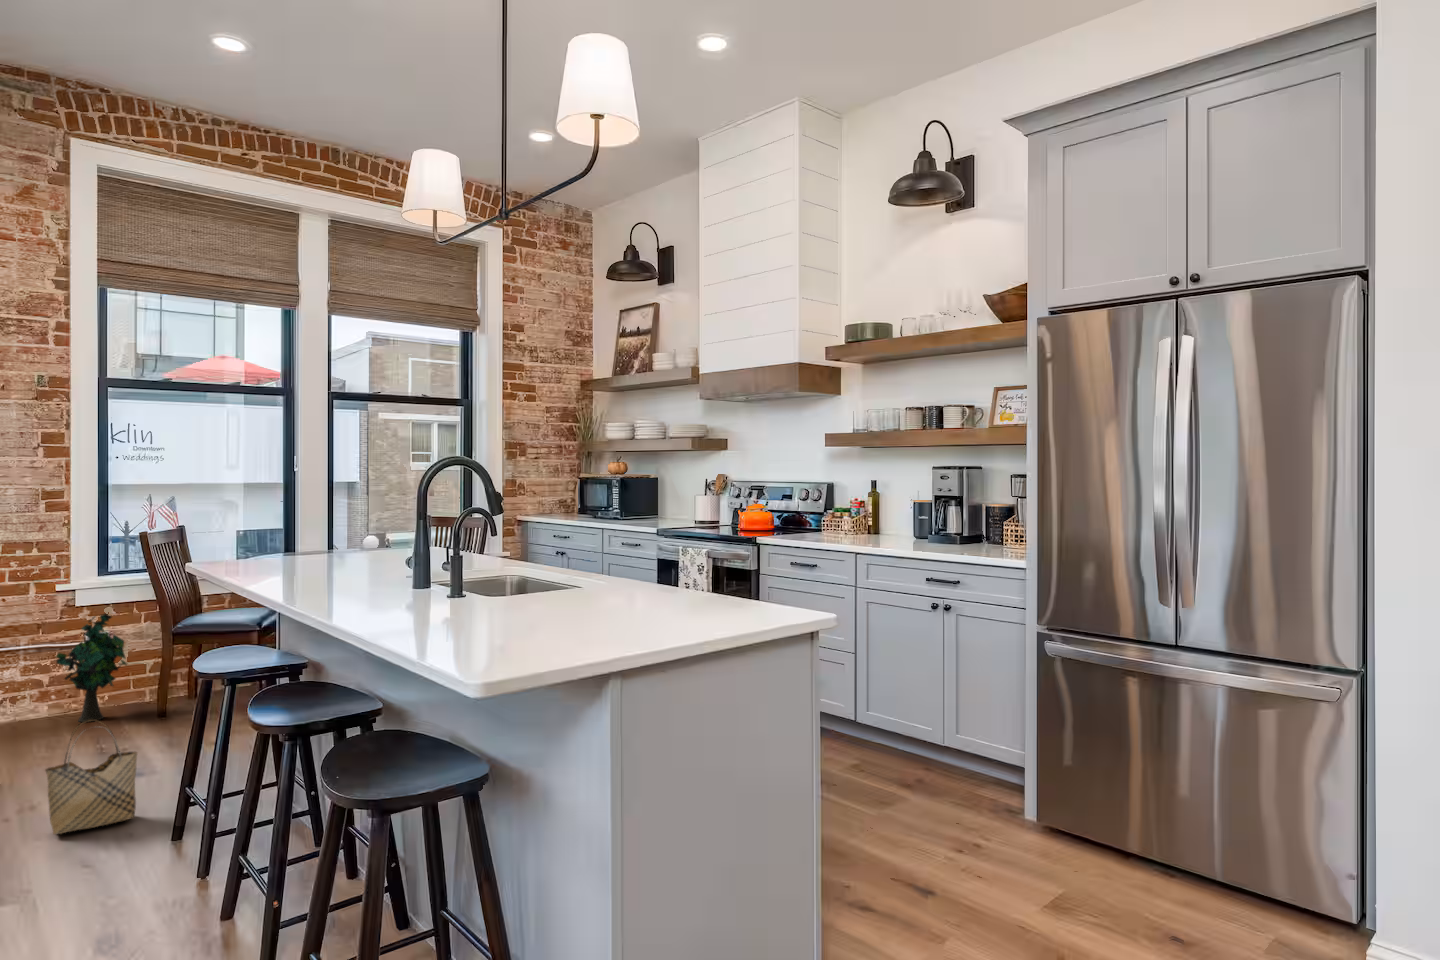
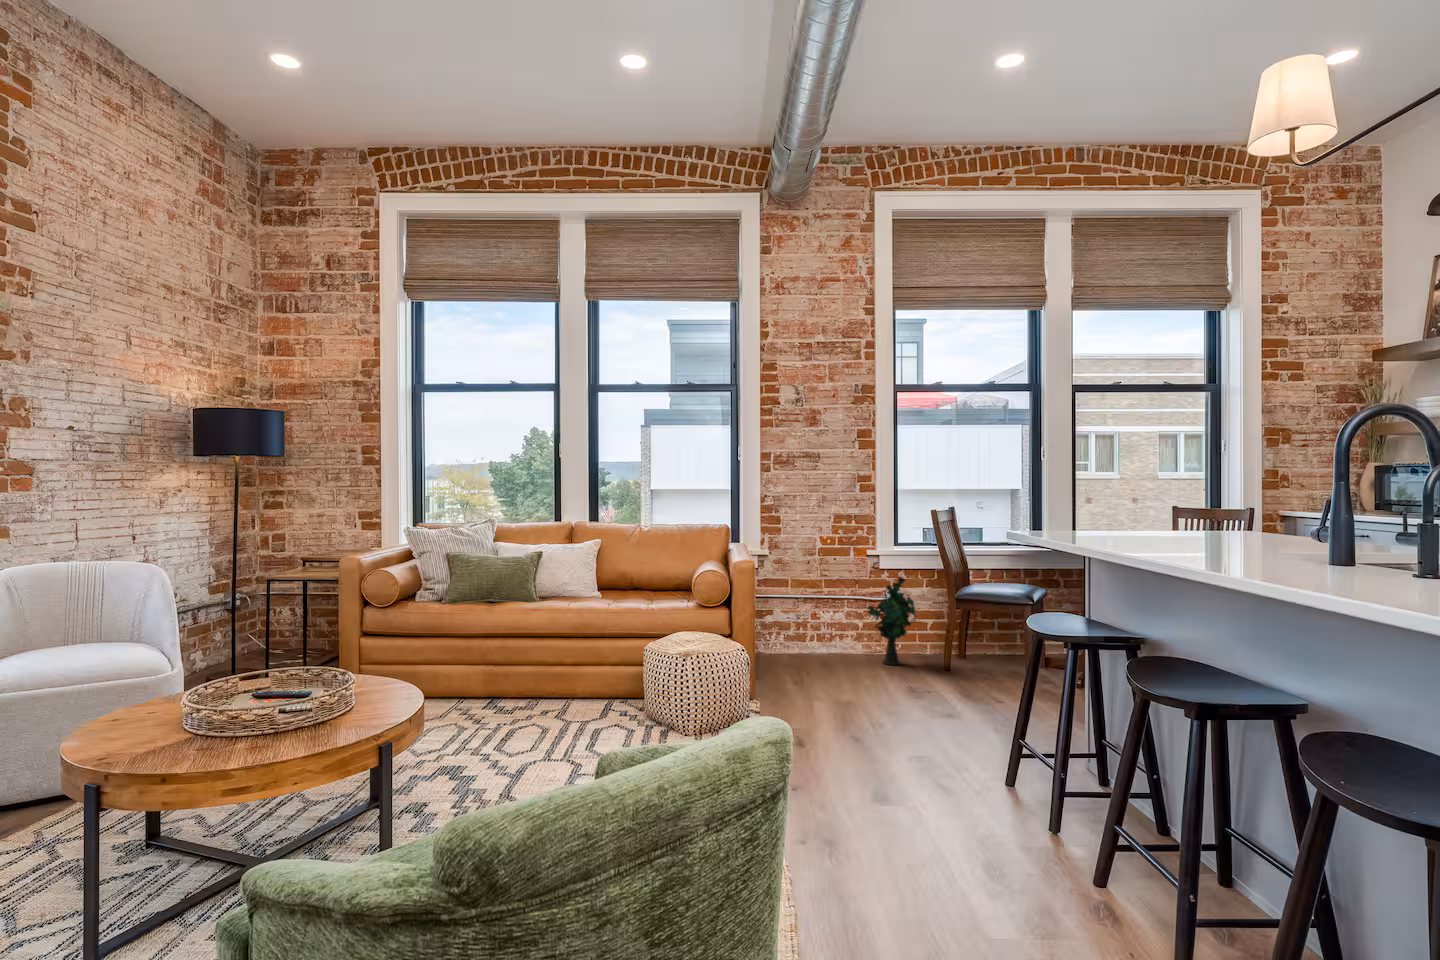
woven basket: present [45,720,137,835] -> none [907,673,978,775]

